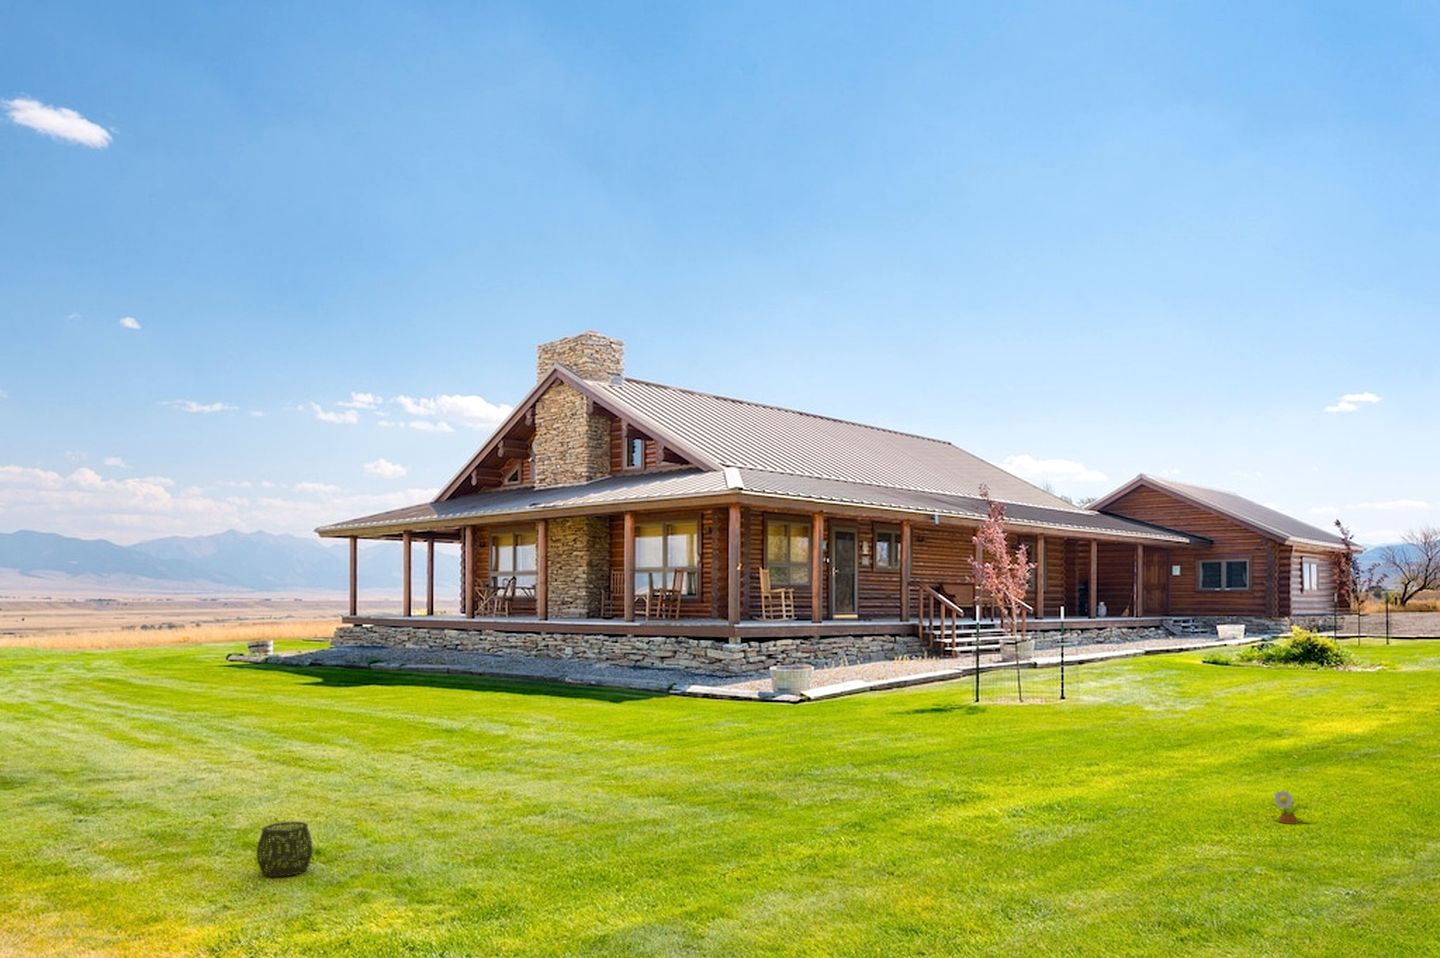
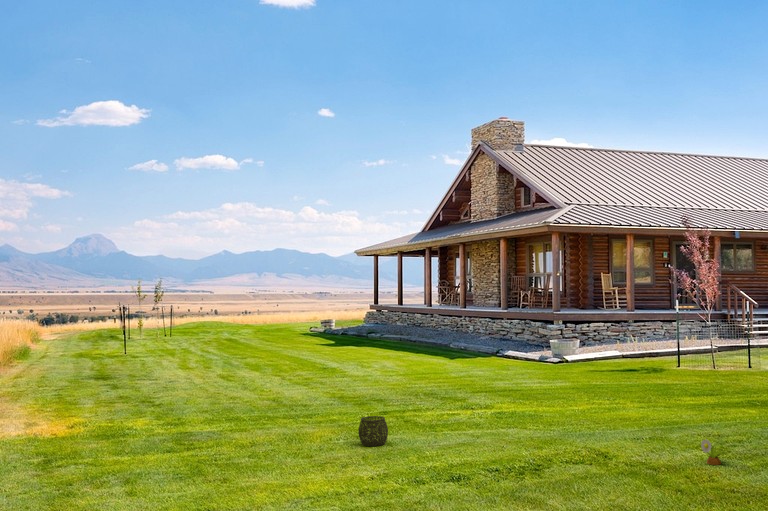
woven basket: present [257,822,313,877] -> present [358,416,388,446]

